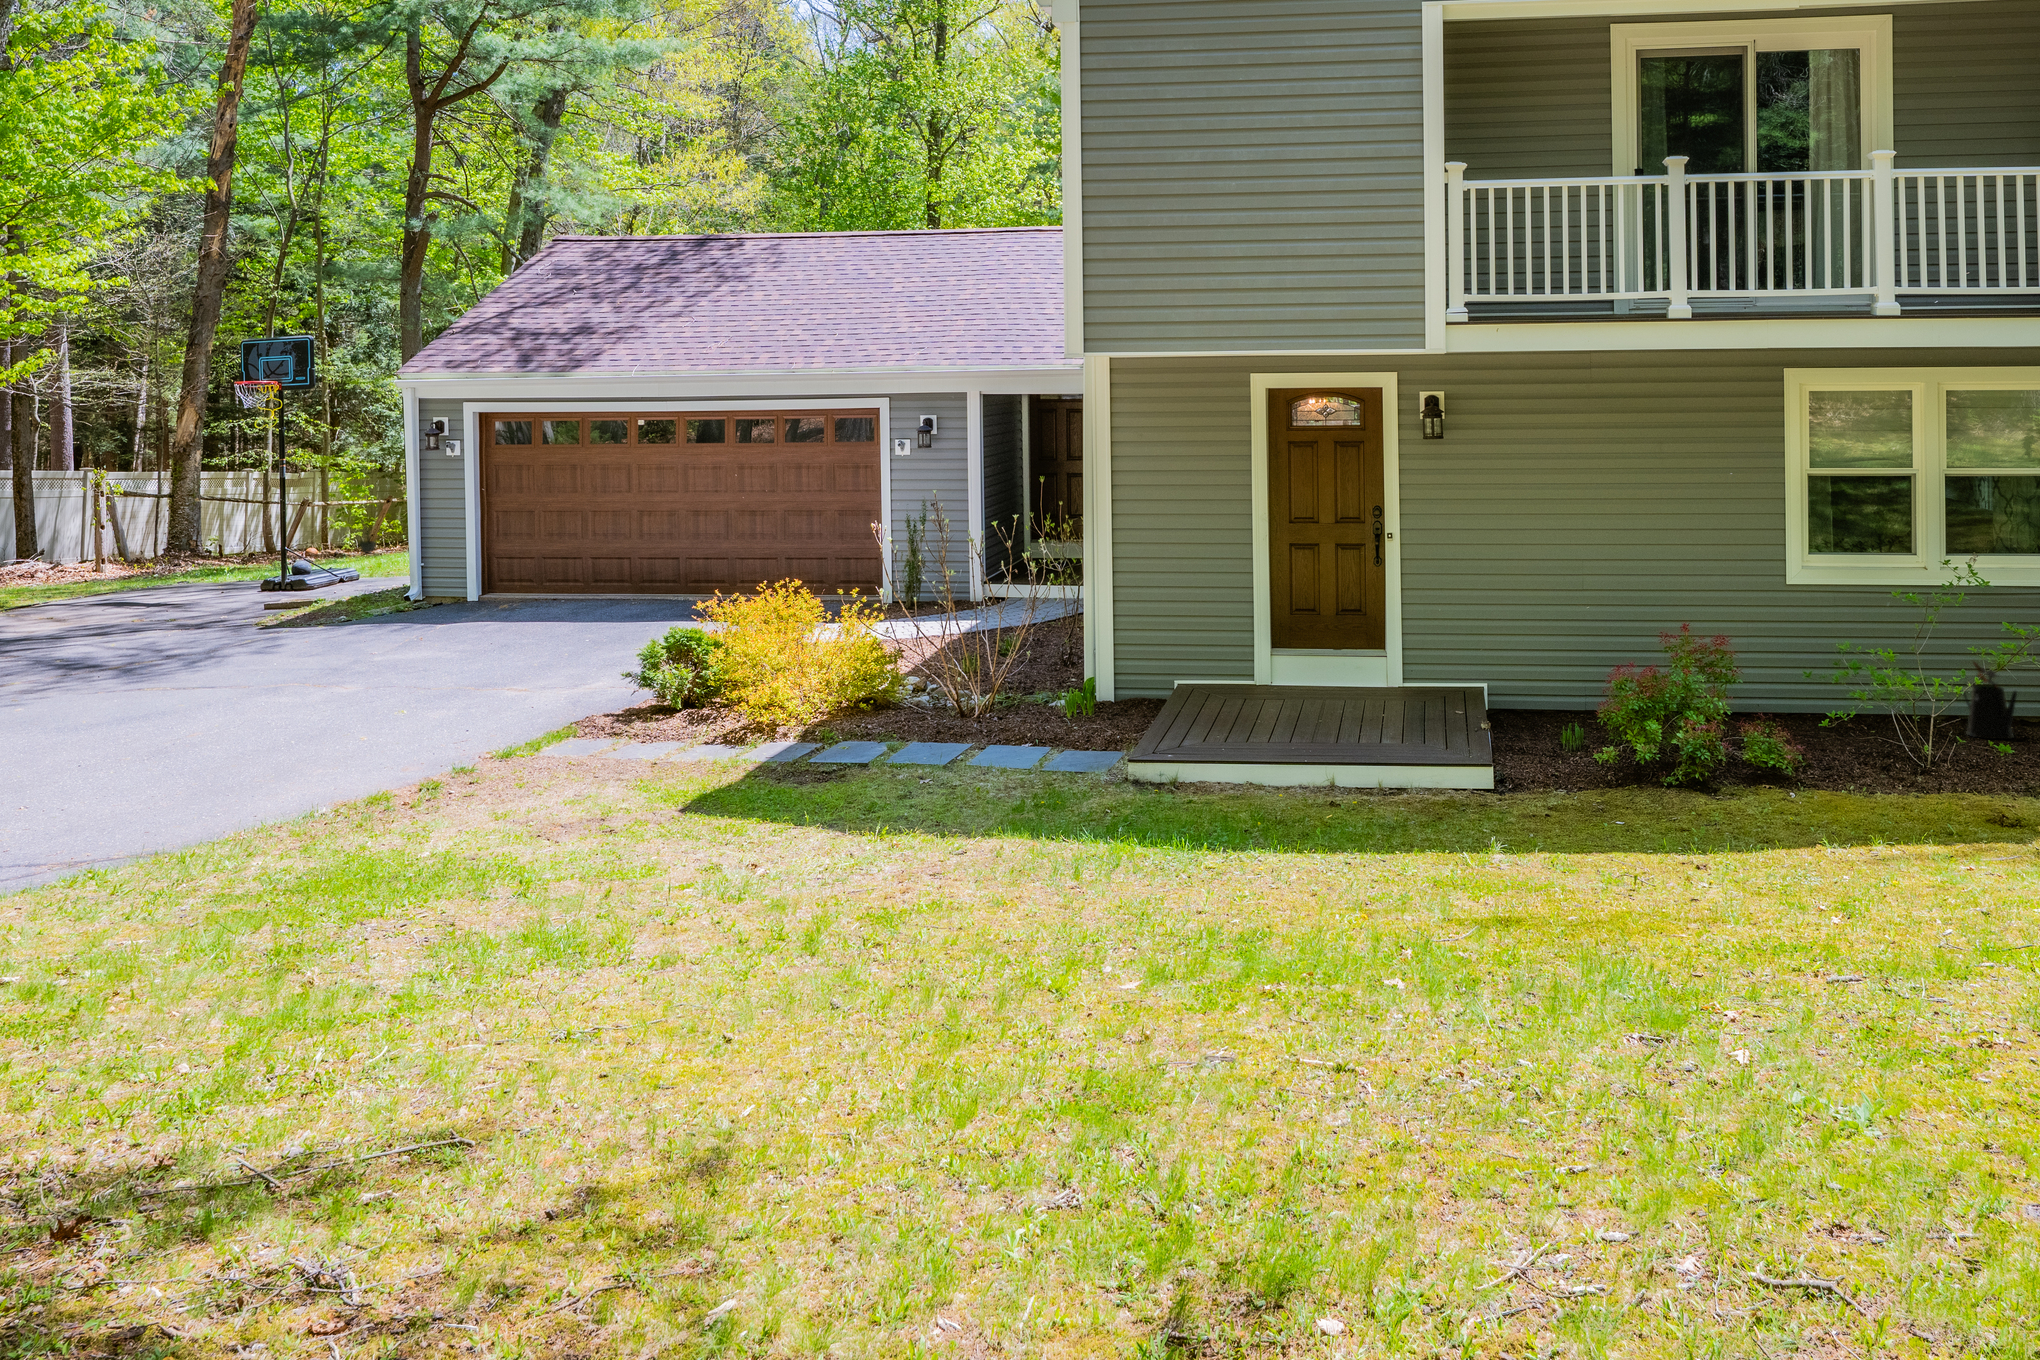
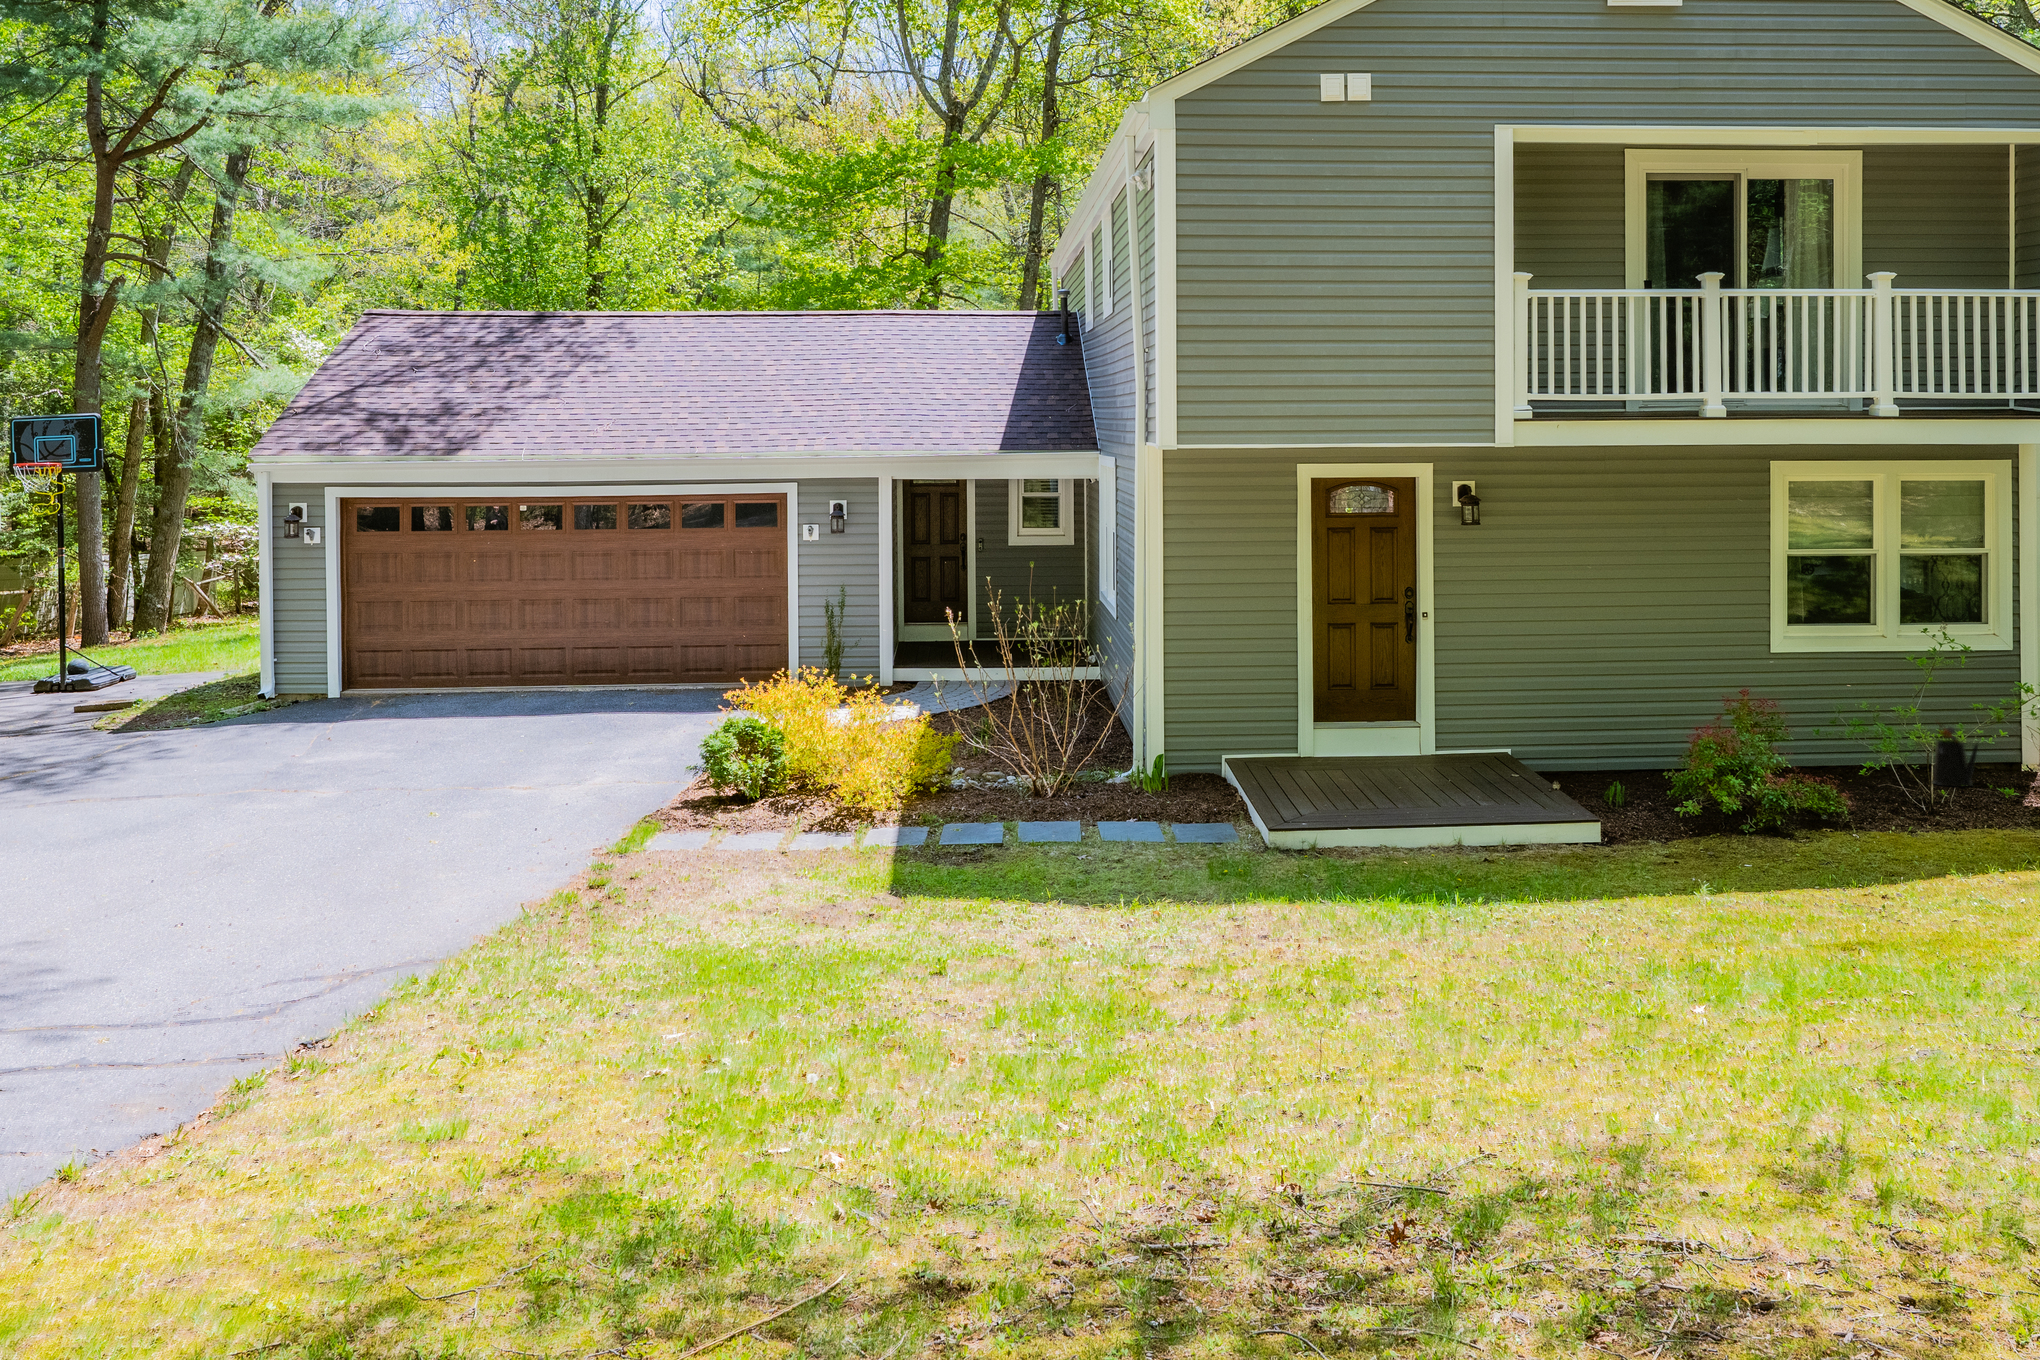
potted plant: present [357,528,376,553] -> none [42,607,77,651]

